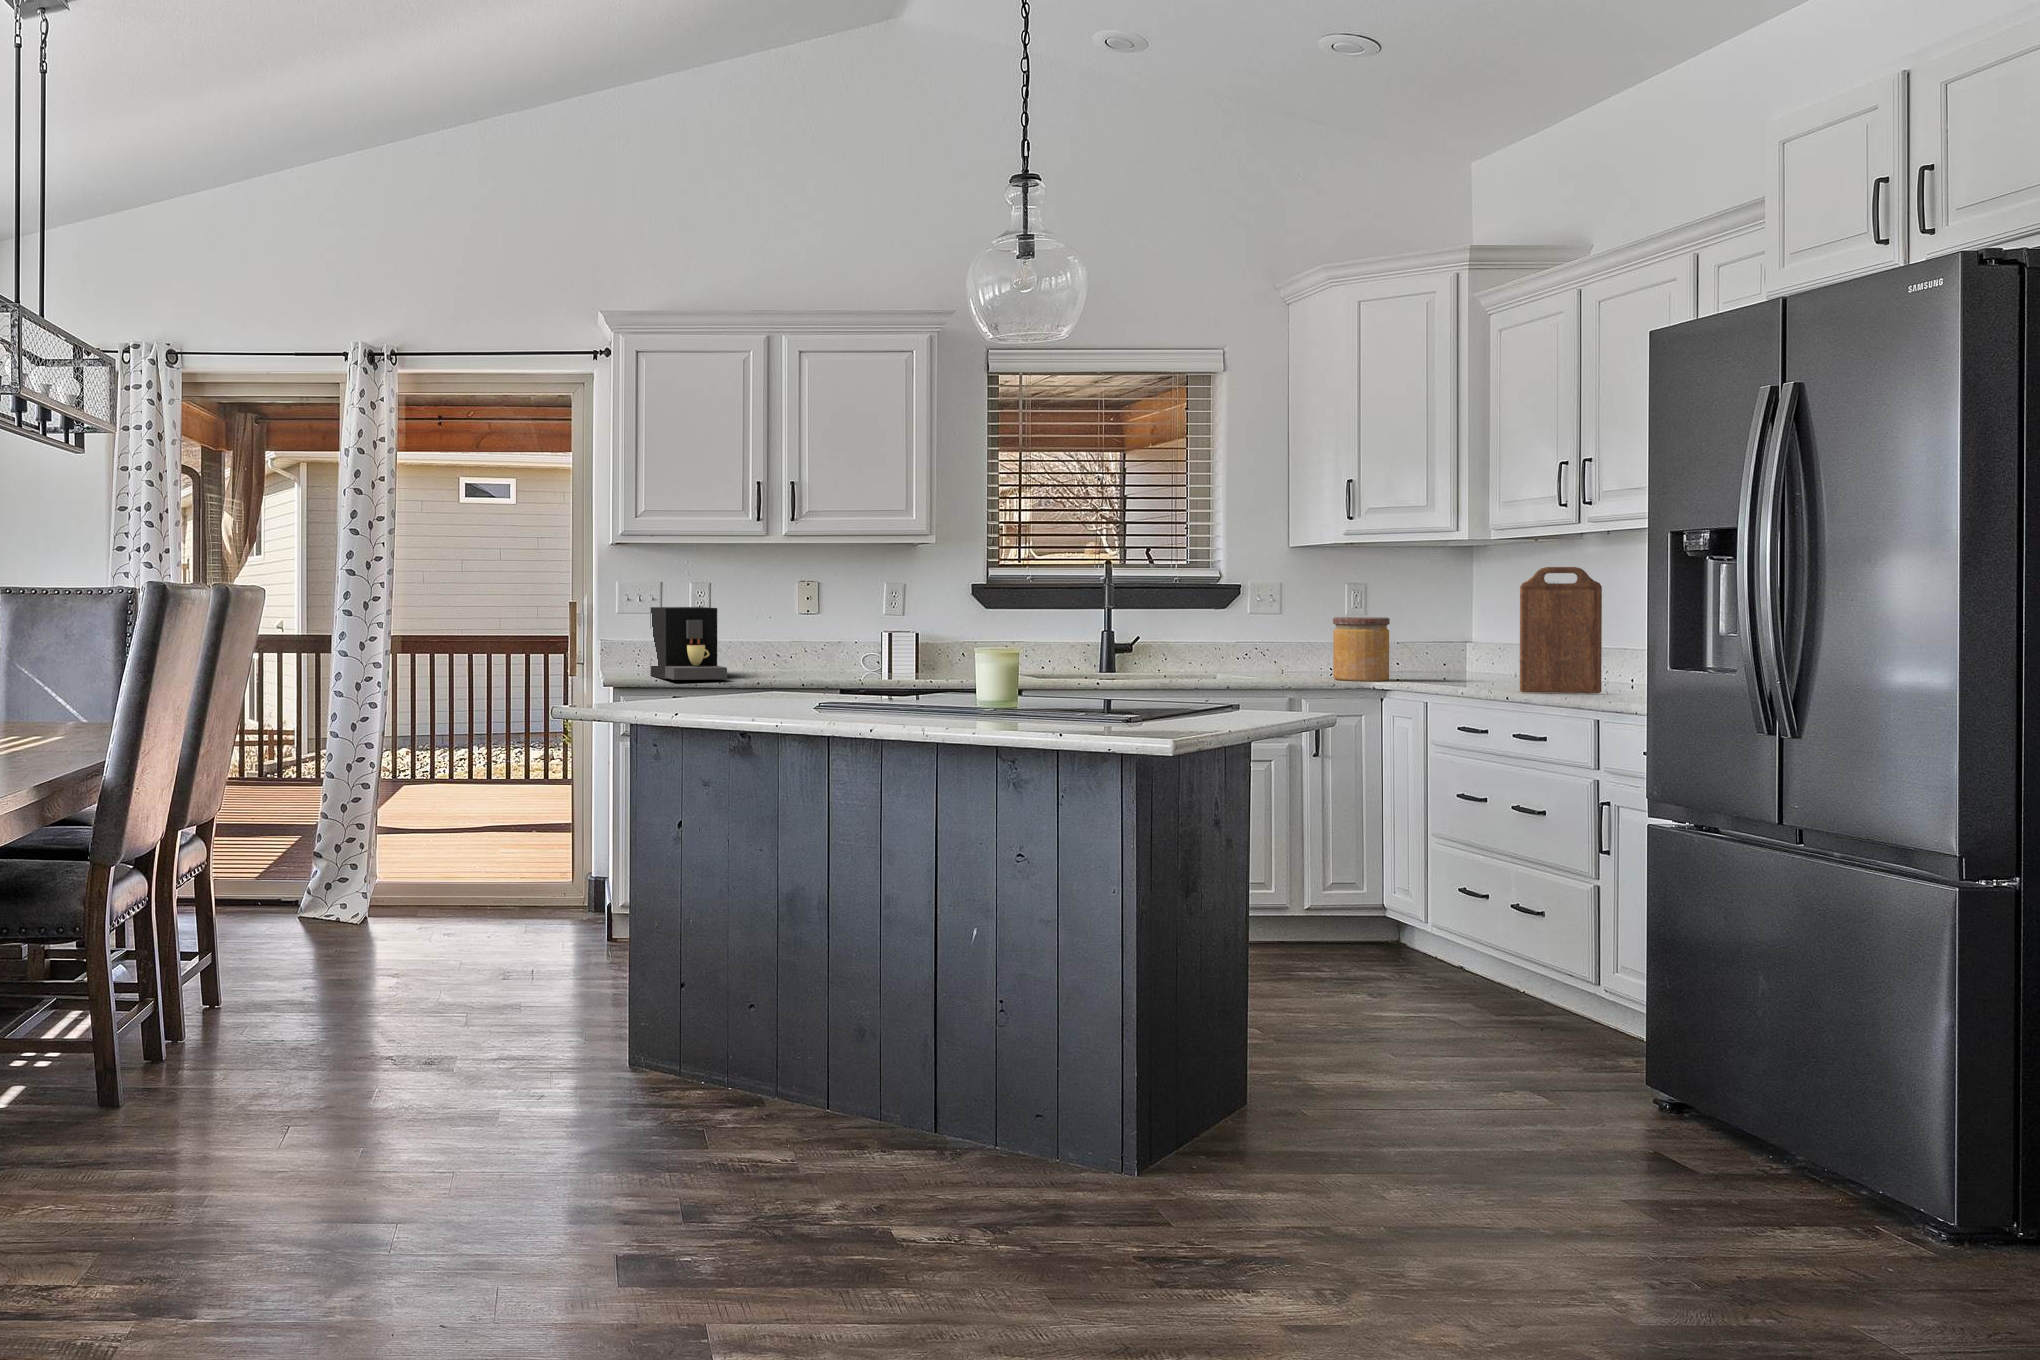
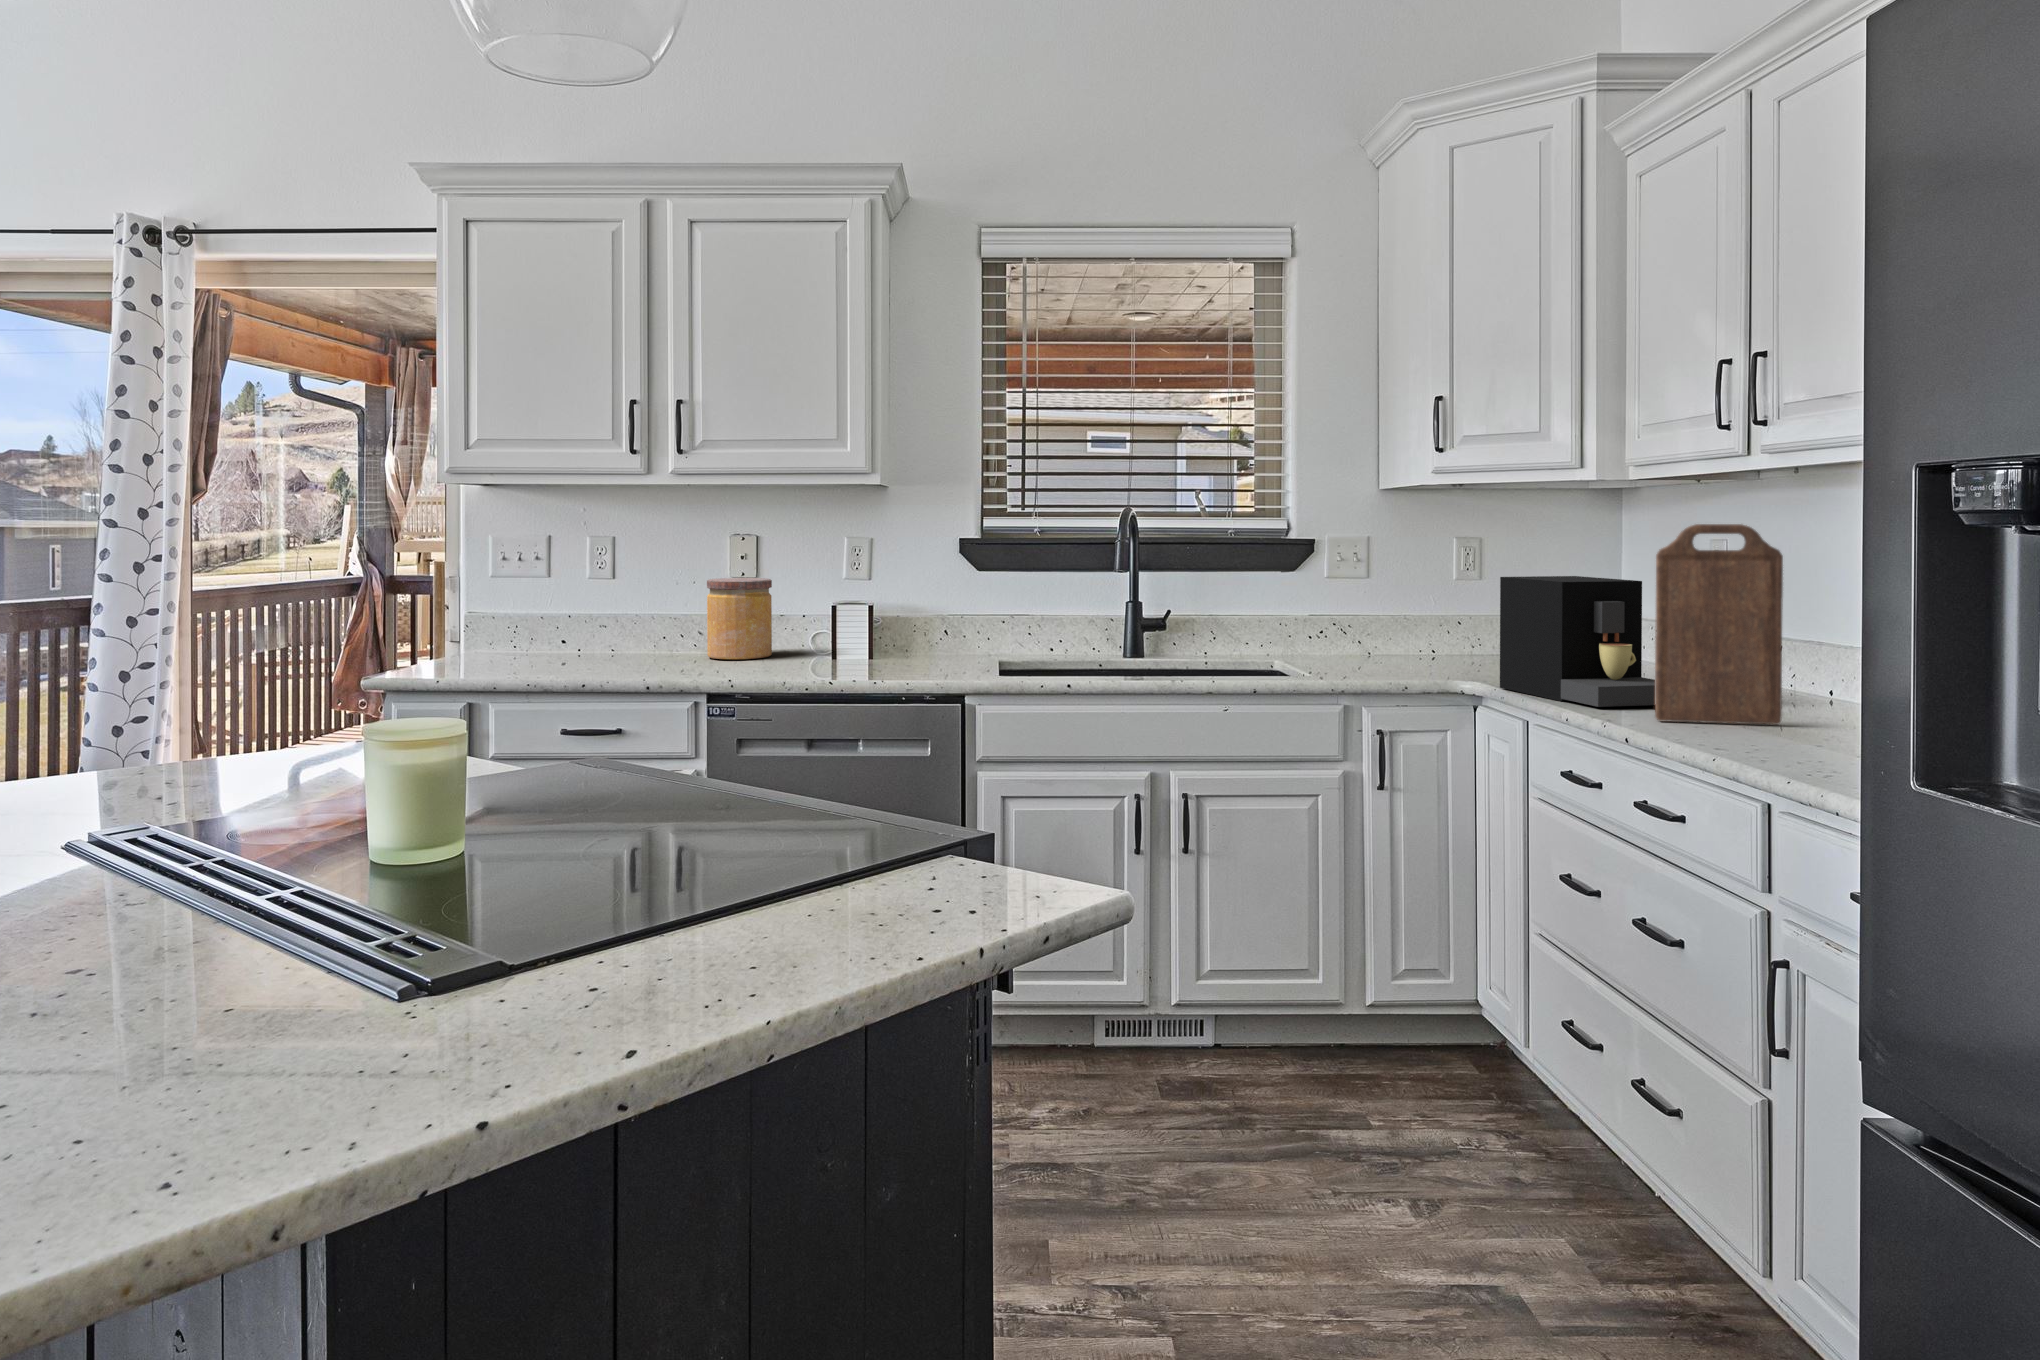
coffee maker: present [650,607,727,680] -> present [1500,576,1655,707]
jar: present [1333,617,1390,681] -> present [707,578,772,659]

